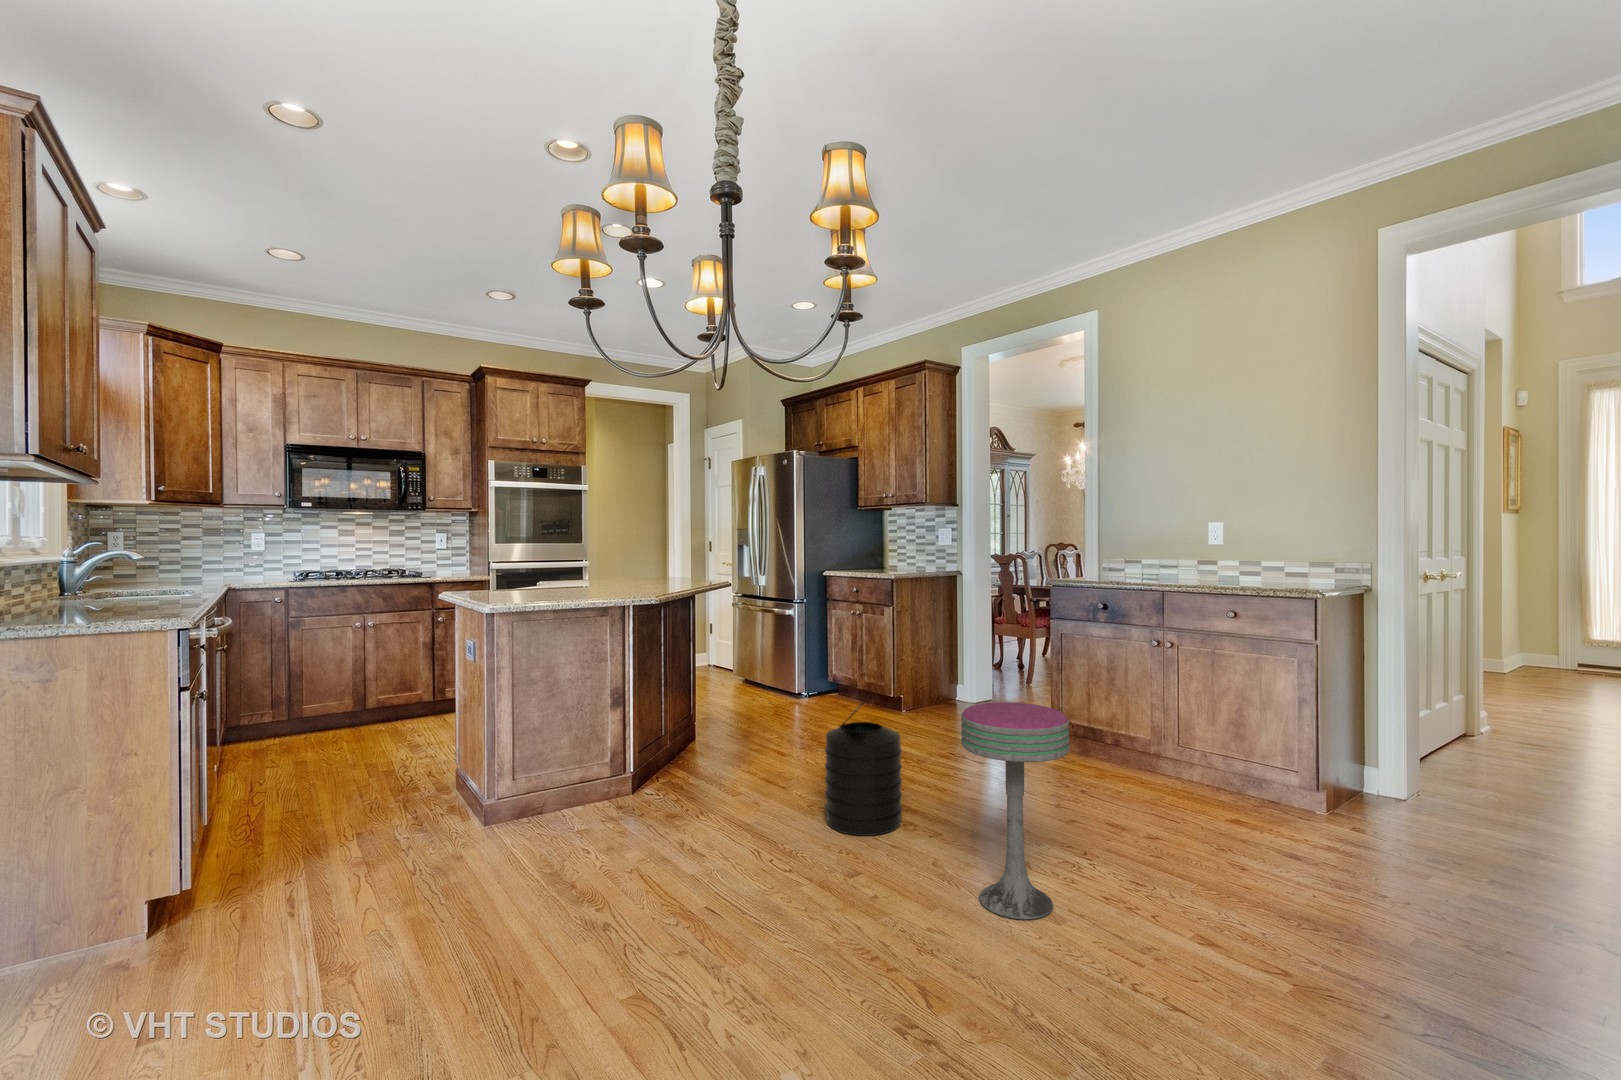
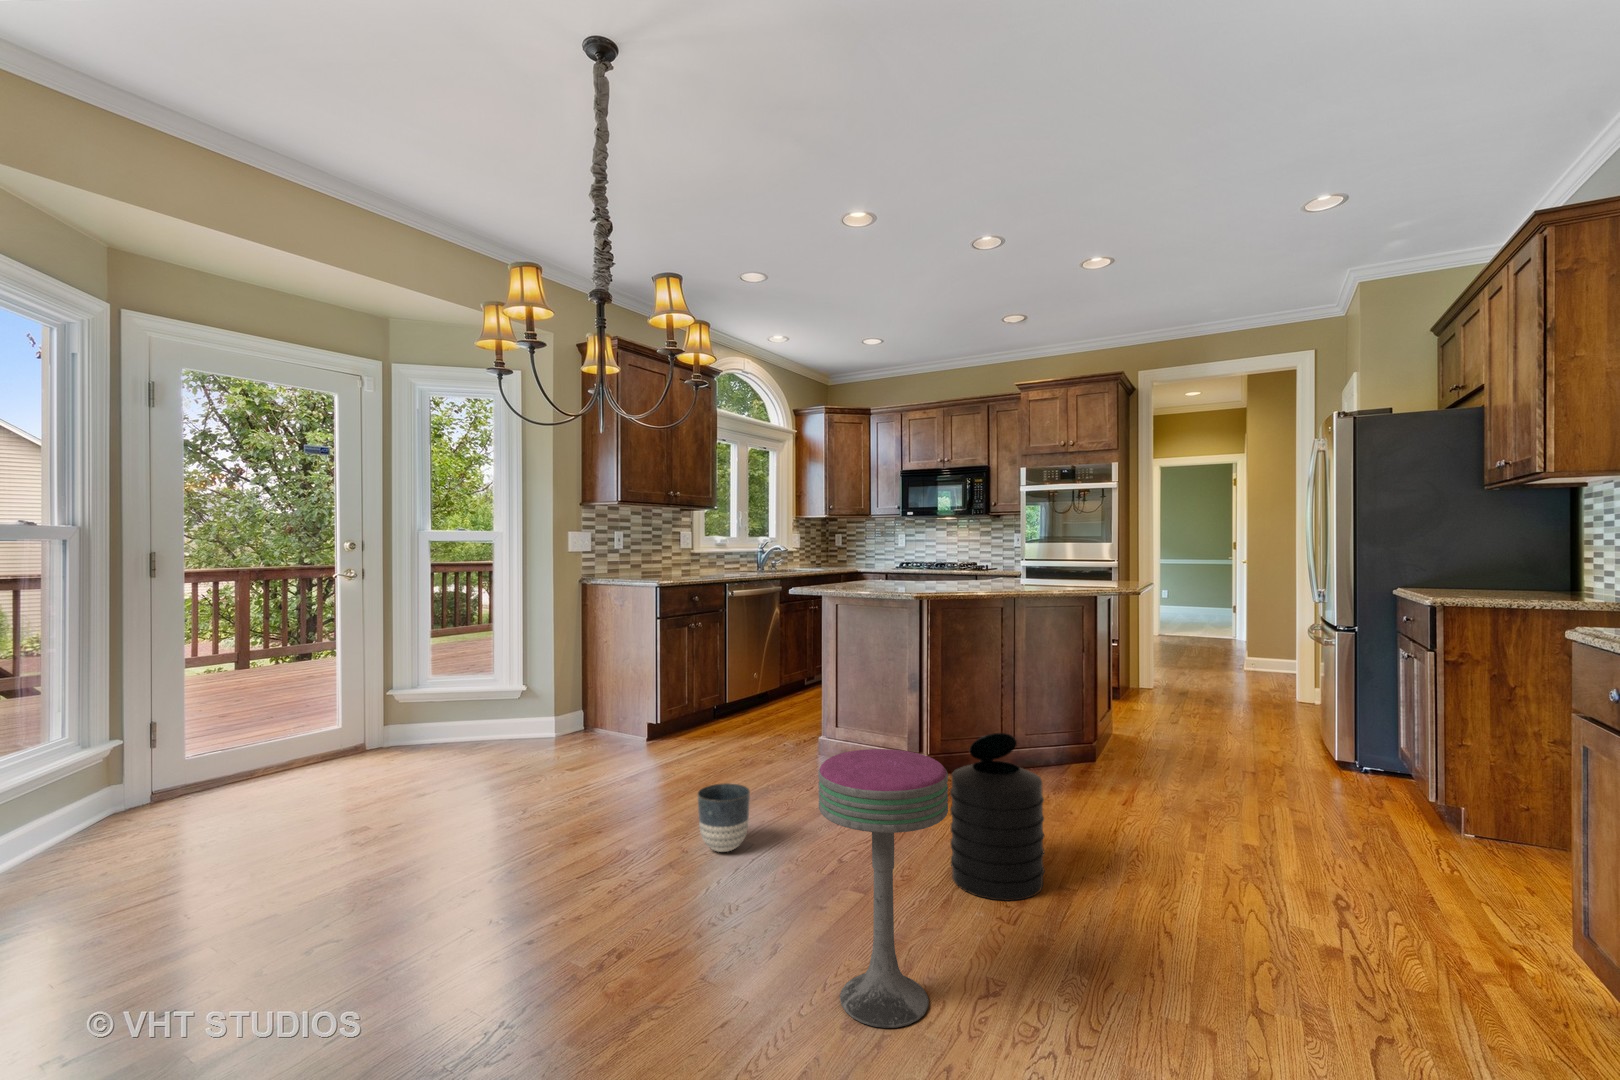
planter: none [636,837,703,928] -> present [698,783,750,852]

